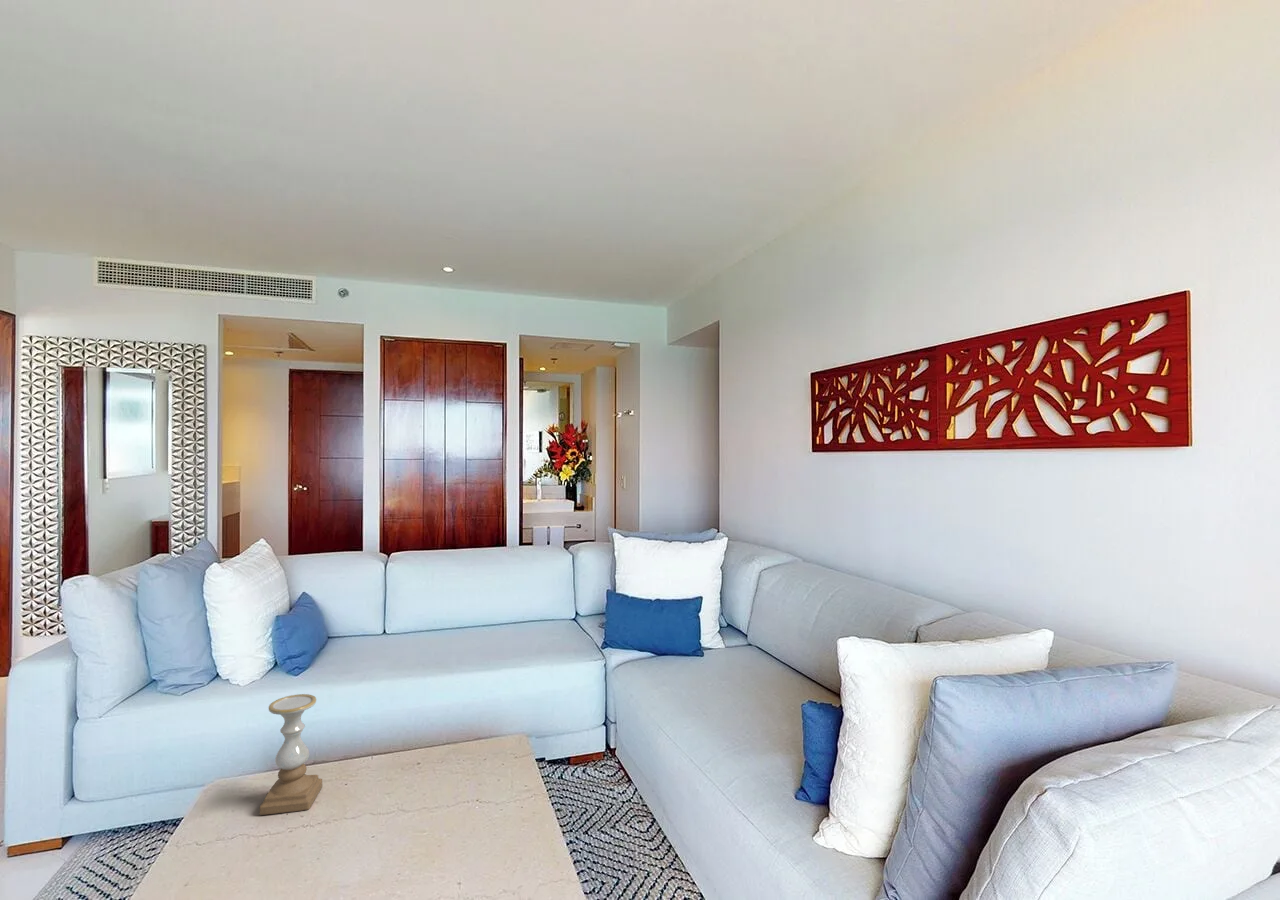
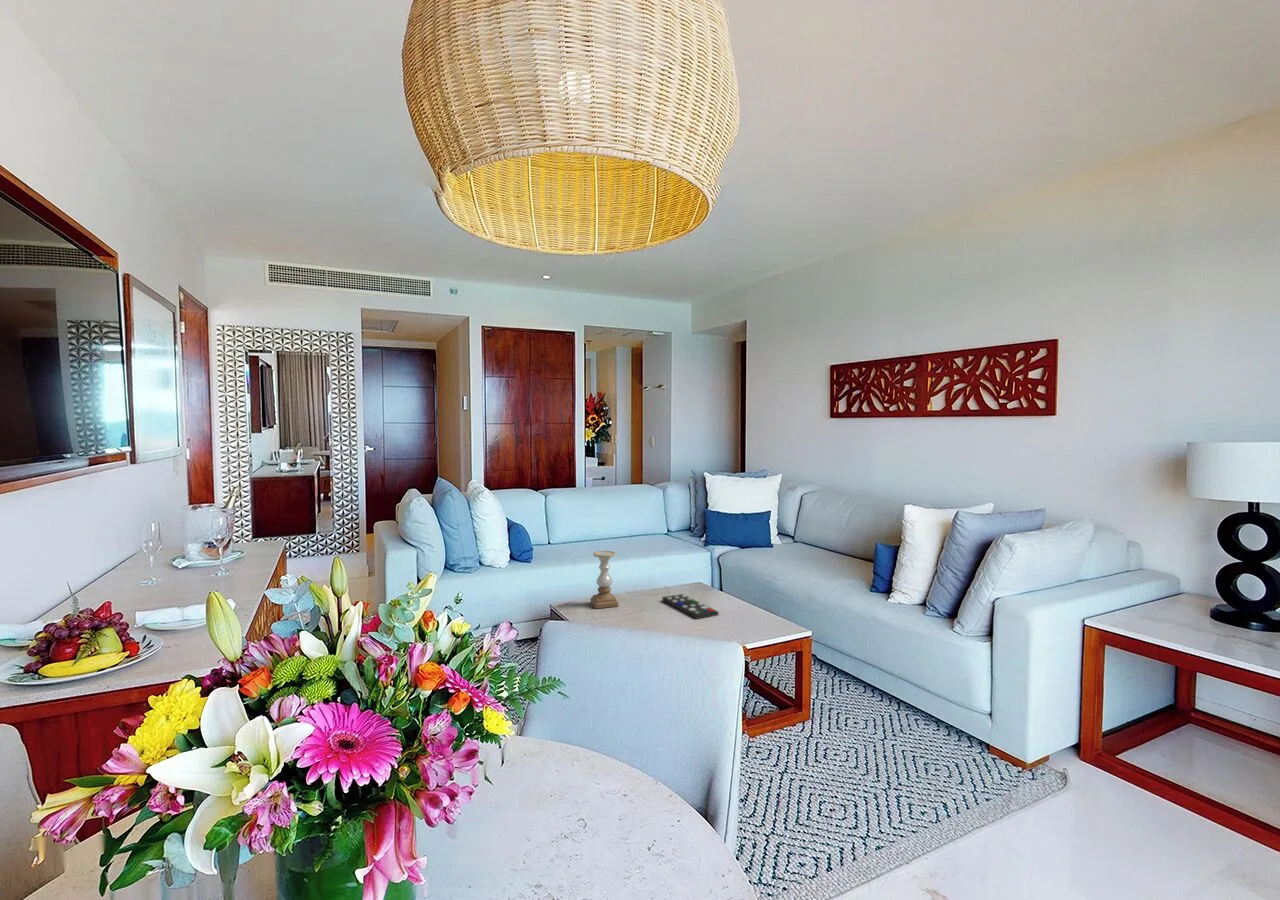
remote control: none [406,779,465,873] -> present [662,594,719,619]

